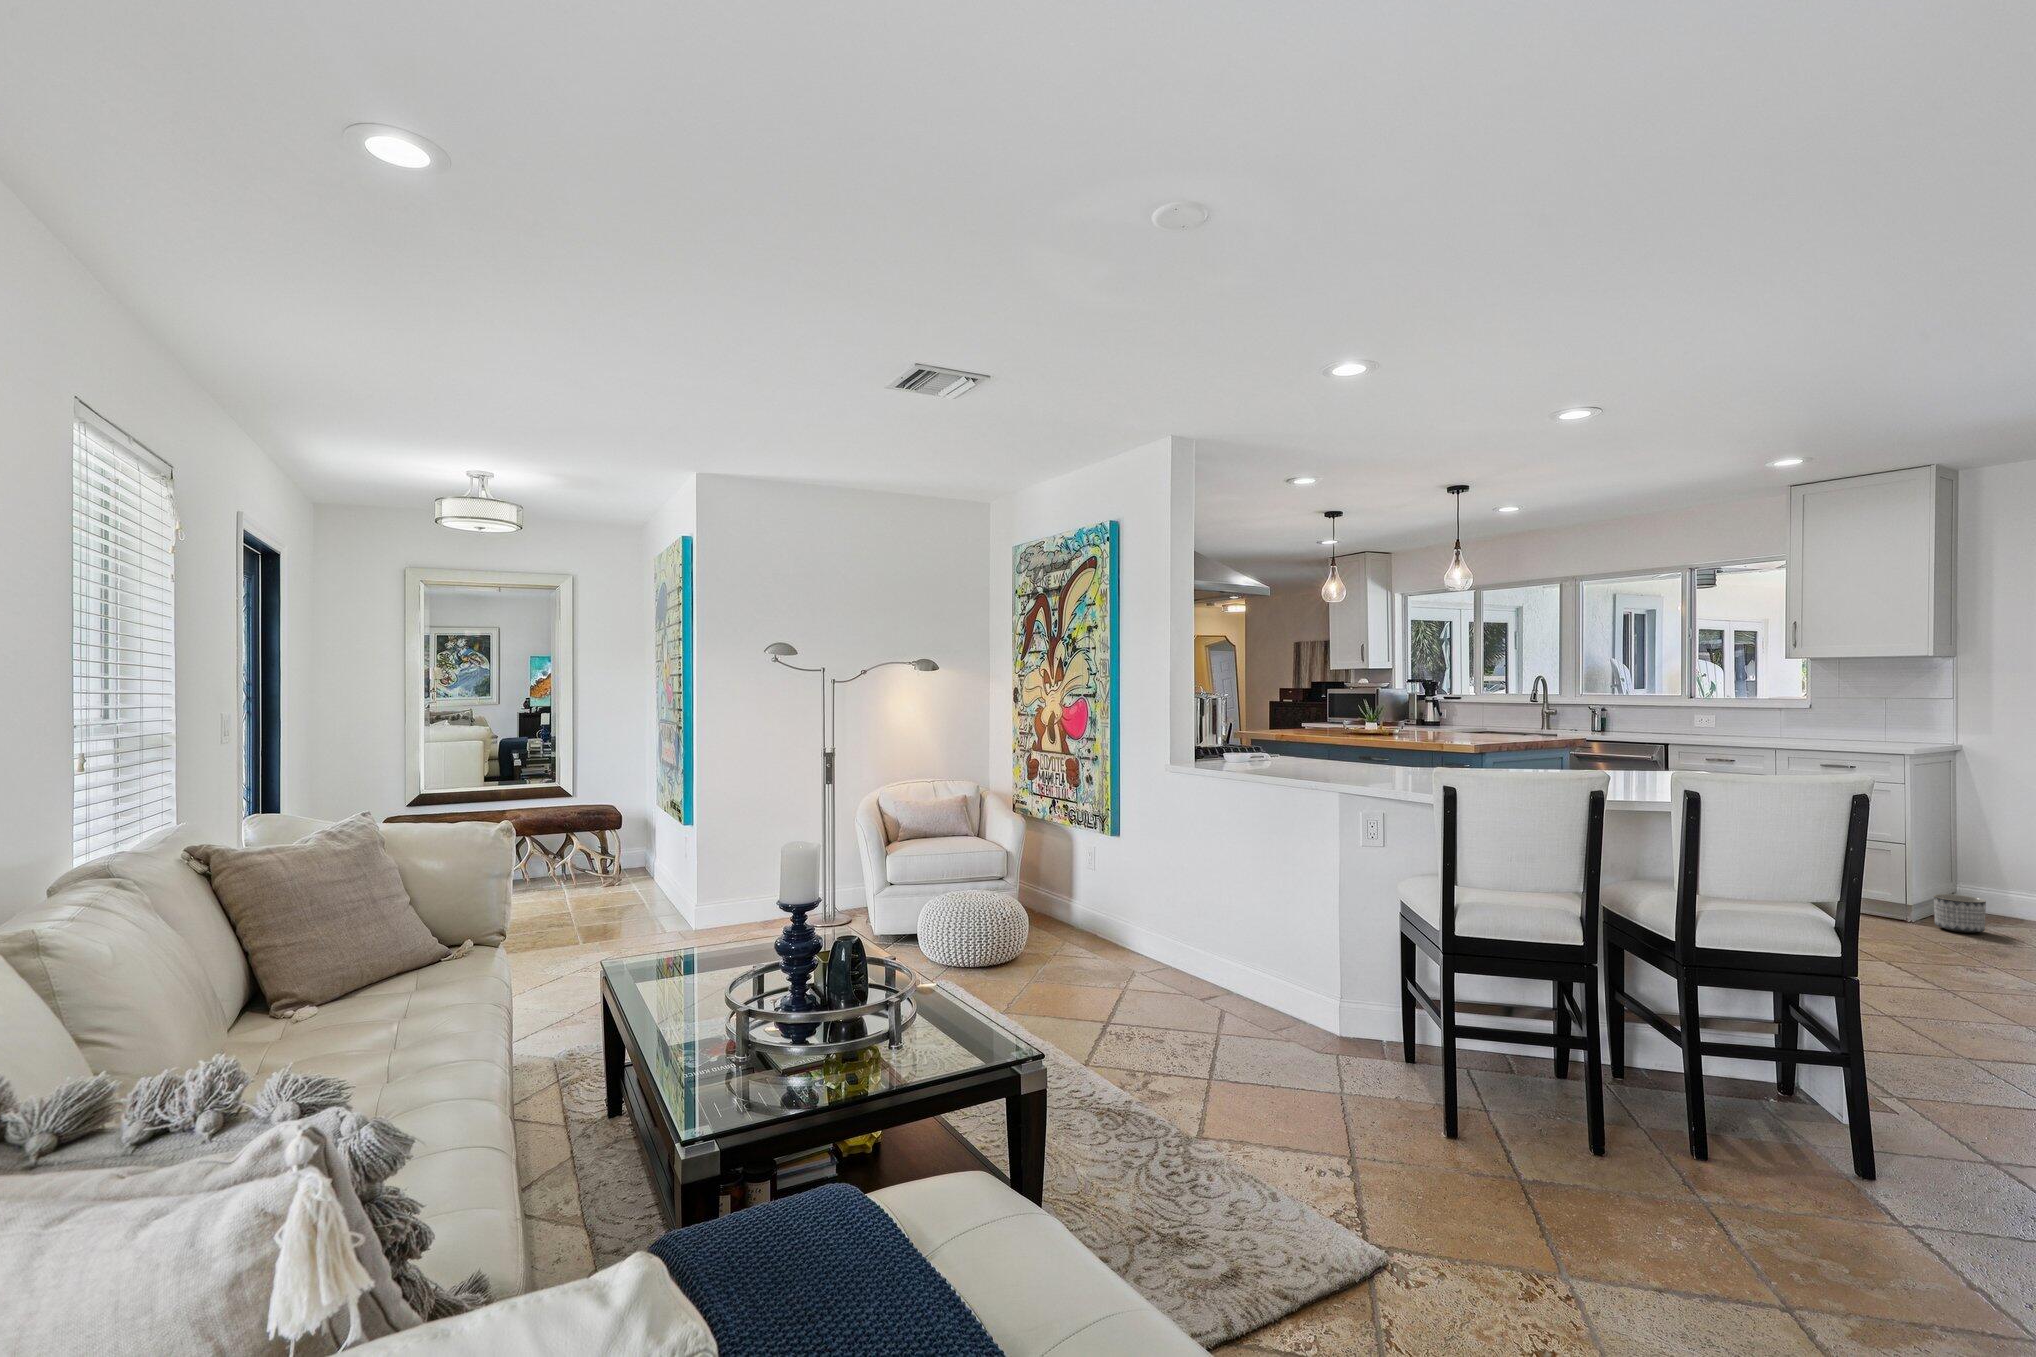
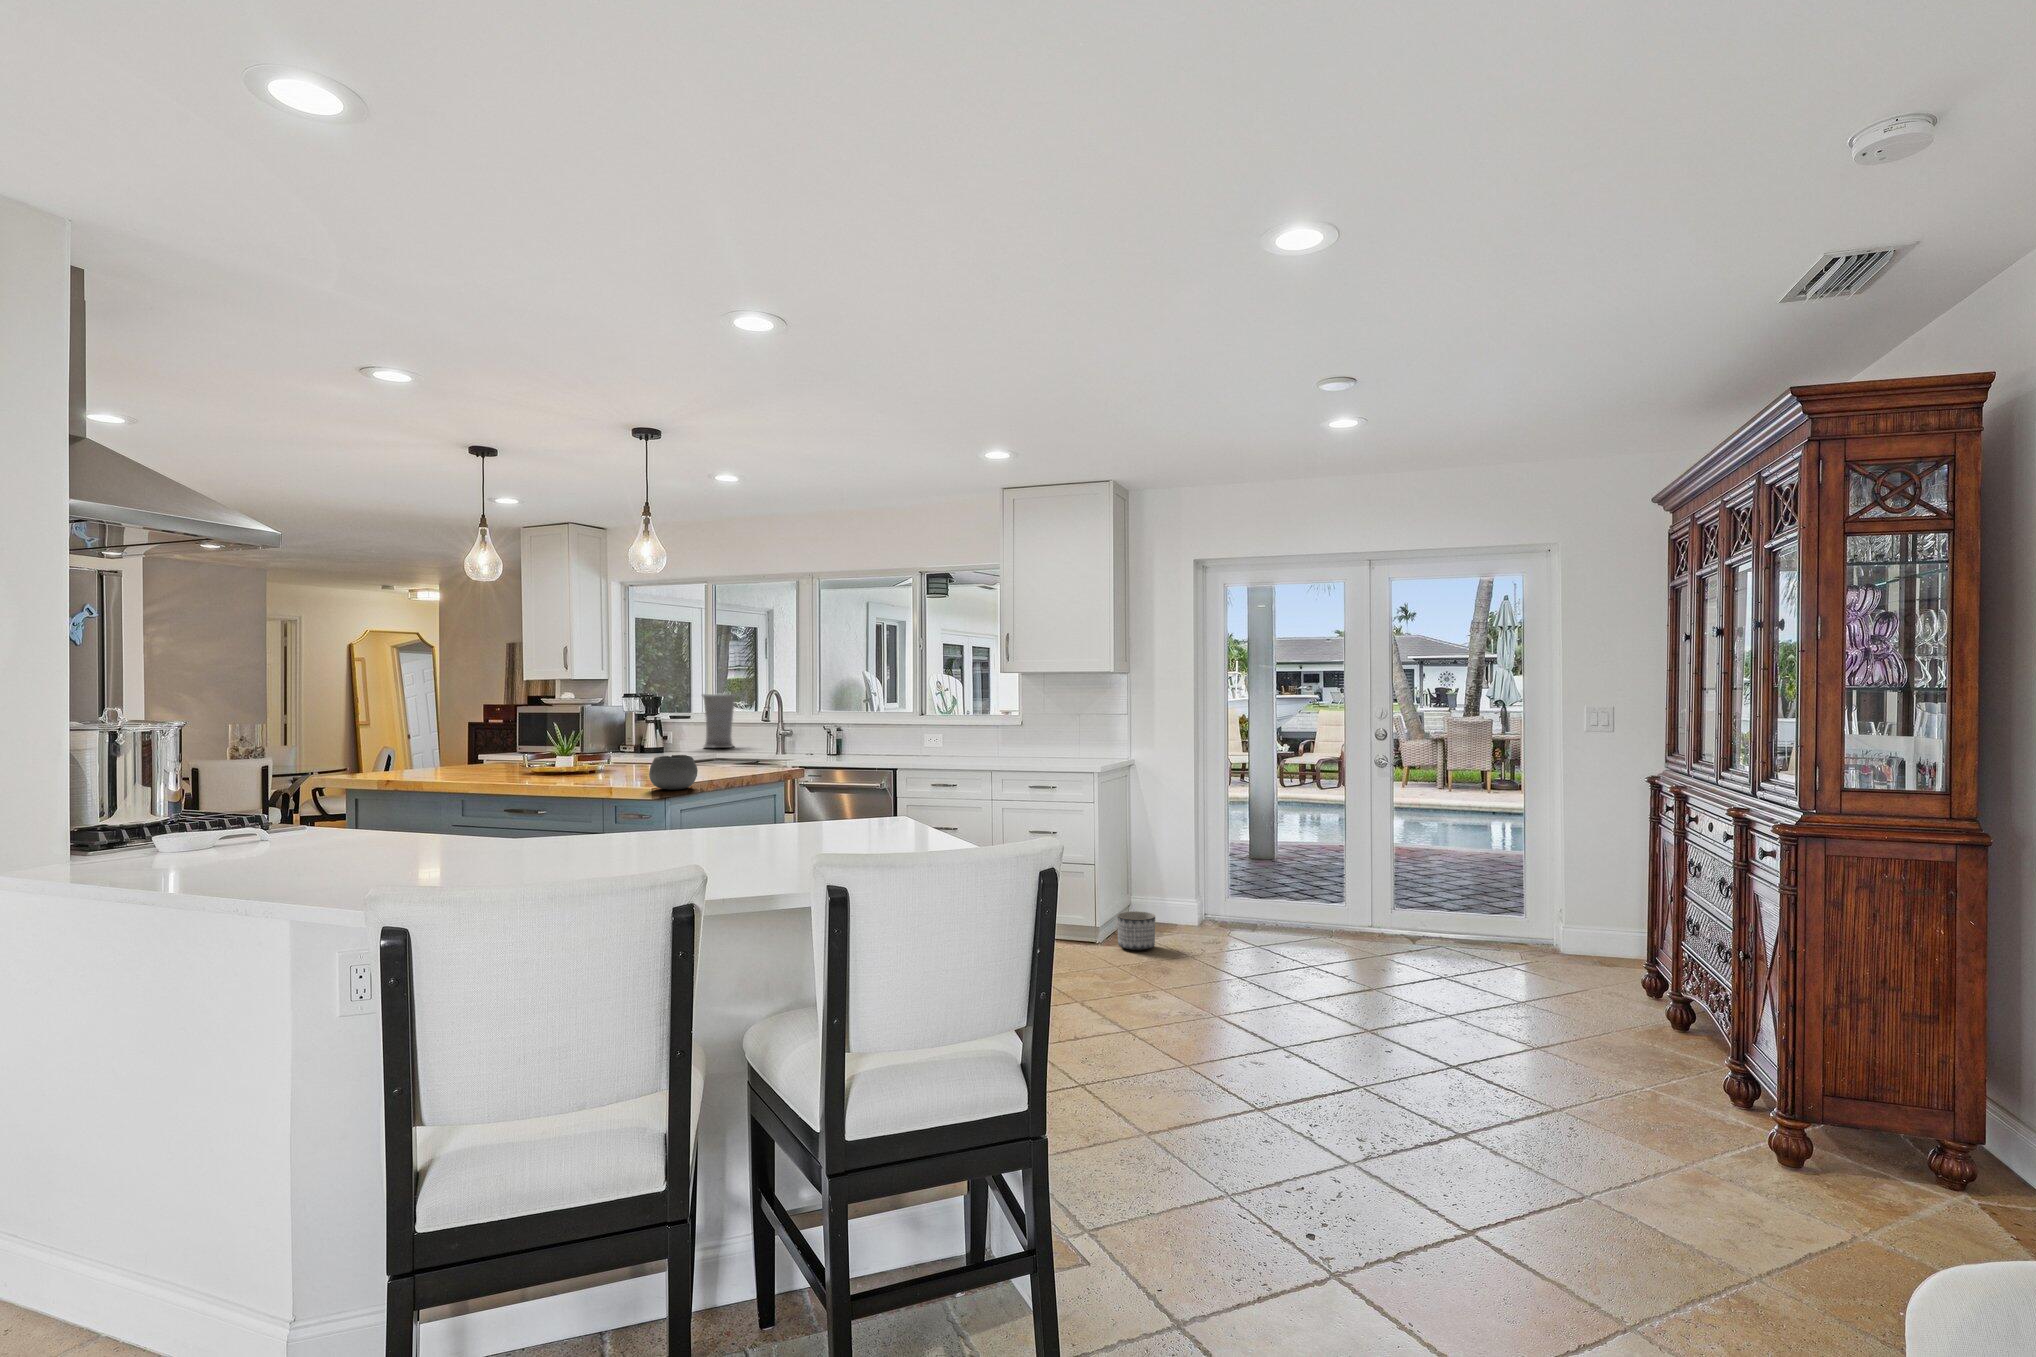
vase: none [1471,679,1502,724] -> present [702,694,736,748]
bowl: none [1456,724,1495,750] -> present [649,755,698,790]

